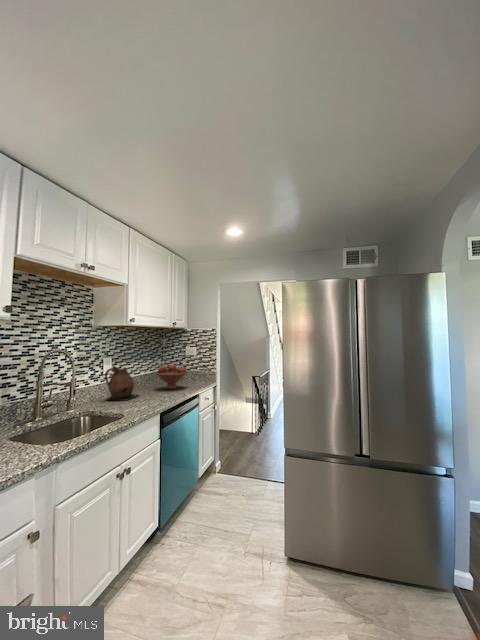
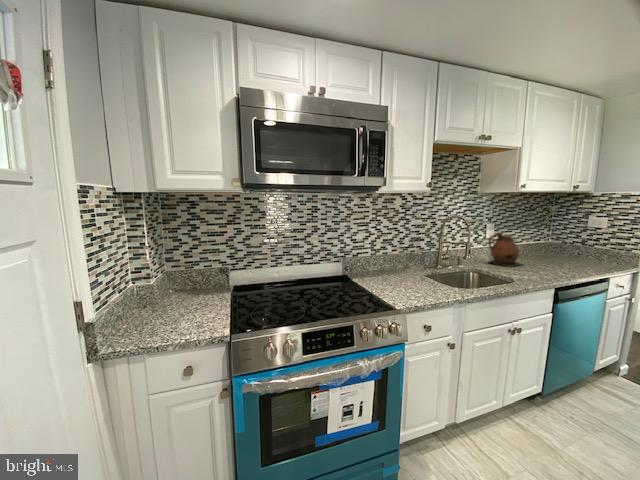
fruit bowl: present [156,364,187,389] -> none [544,237,591,265]

